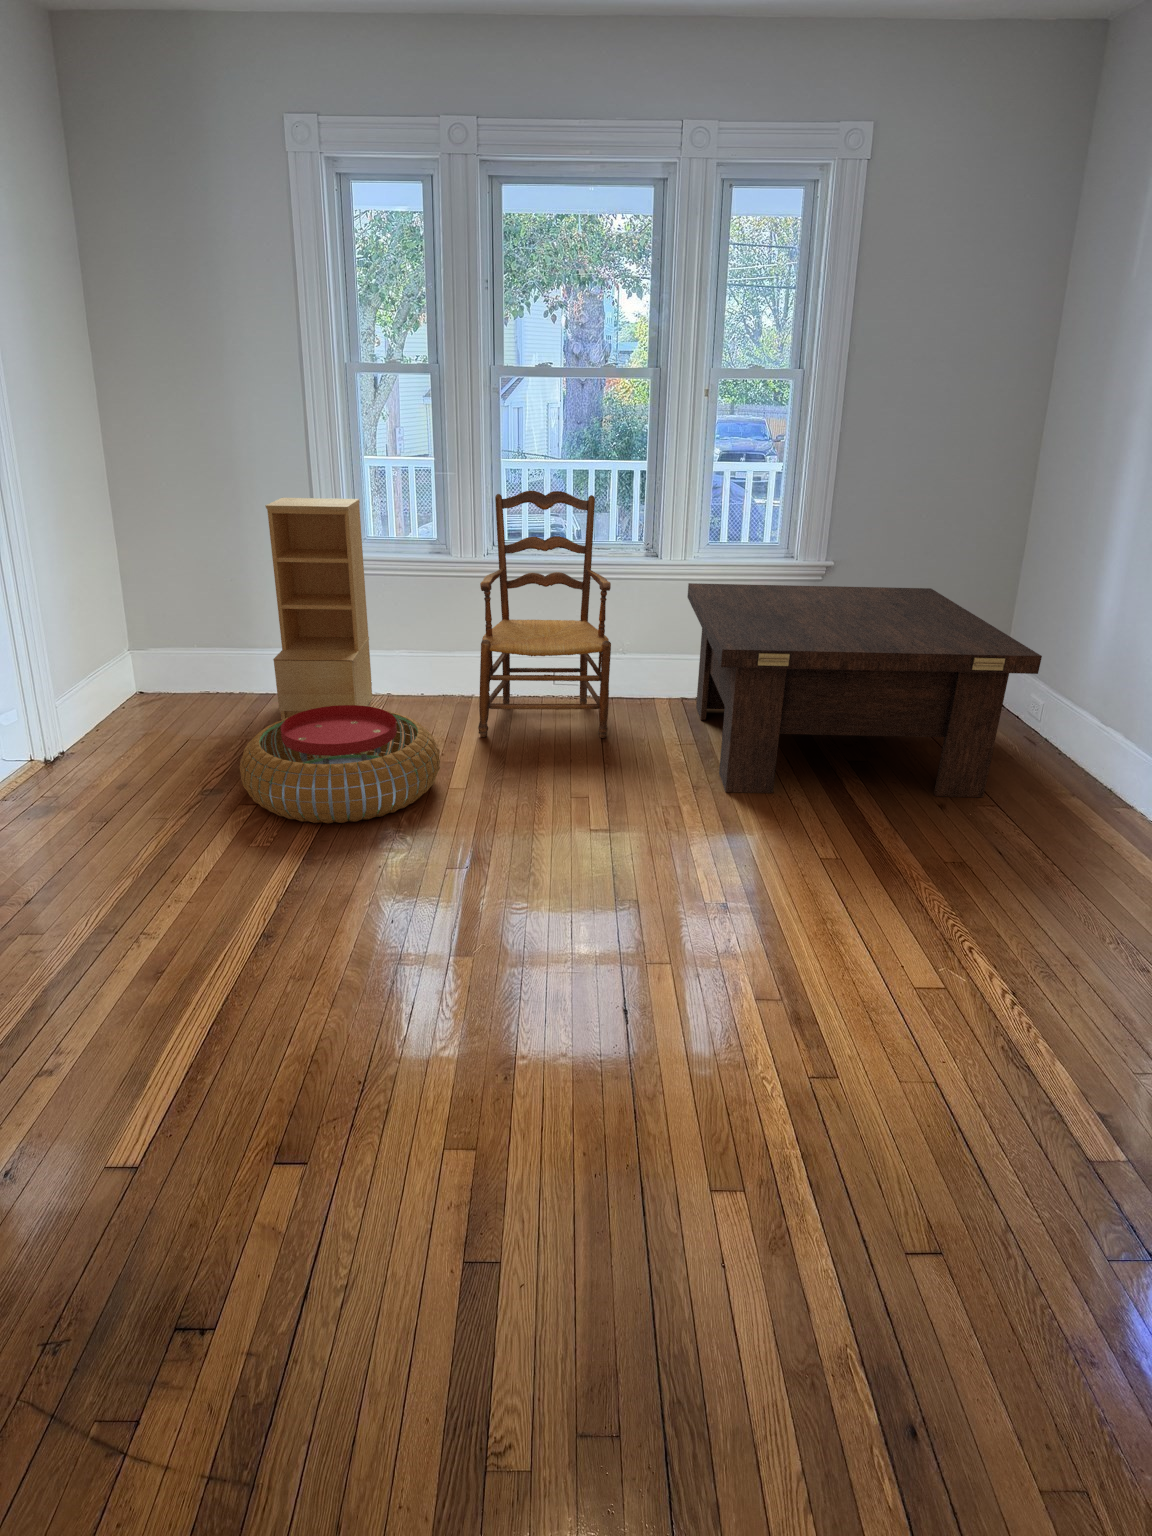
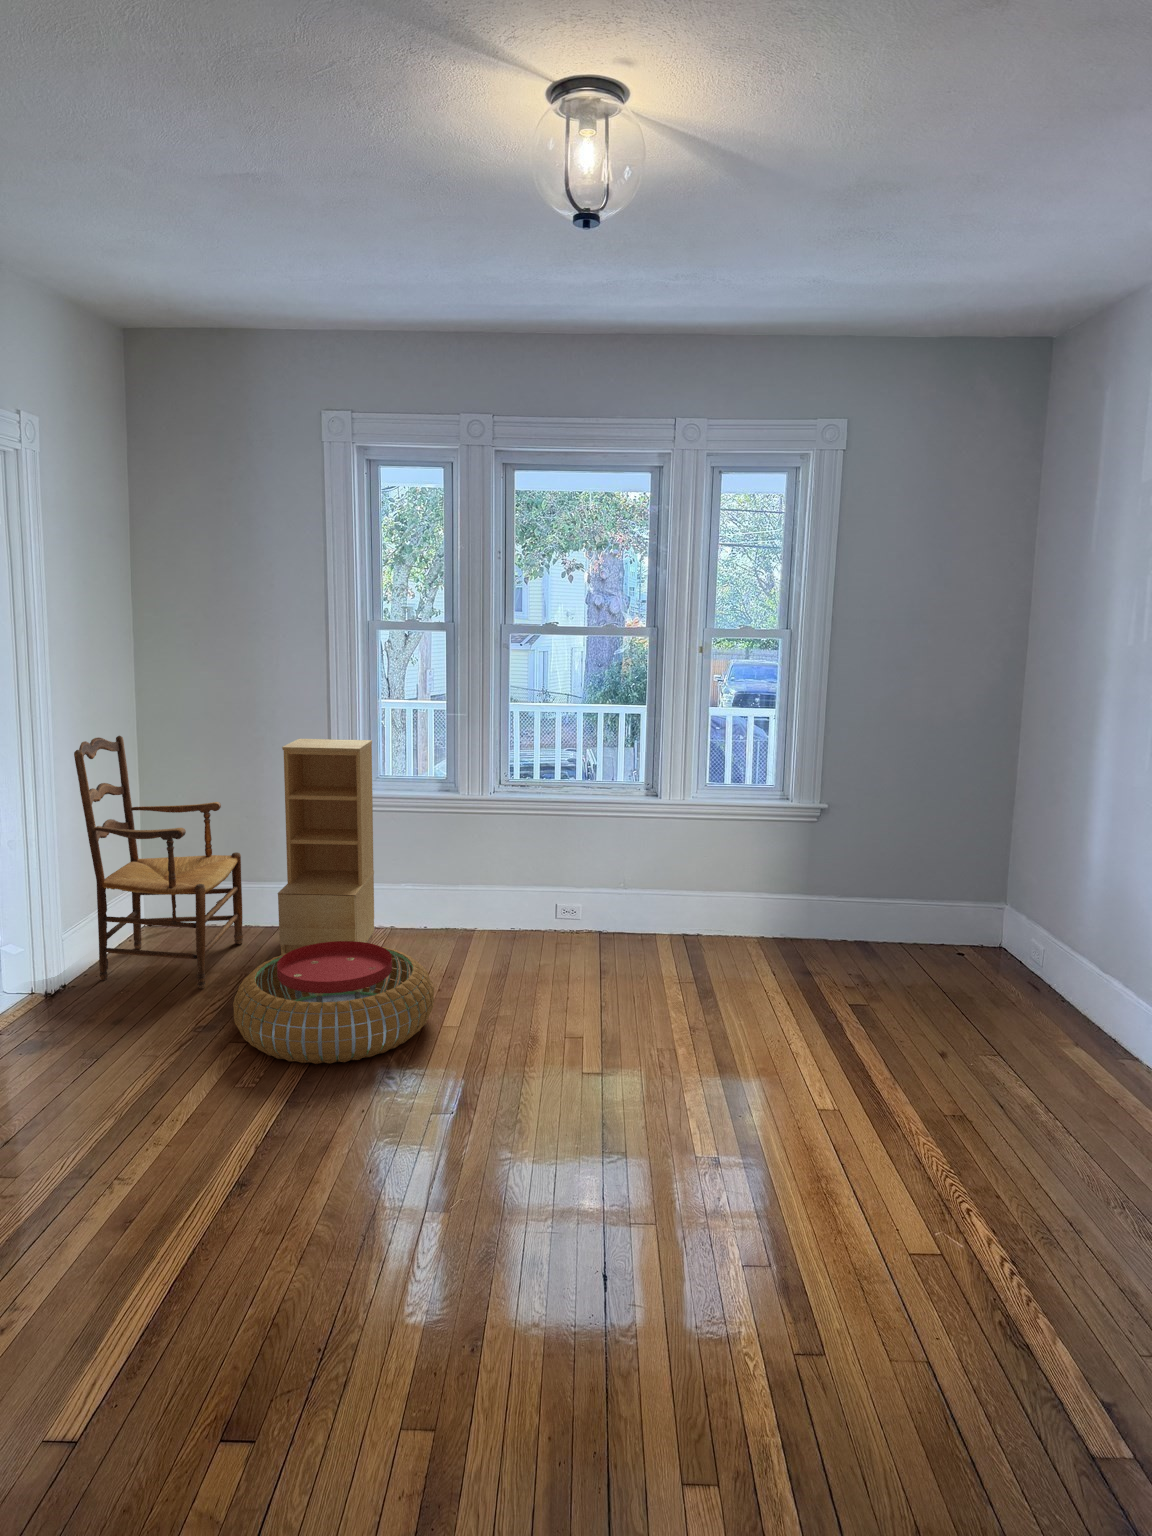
armchair: present [478,491,611,738] -> present [74,736,243,988]
coffee table: present [687,583,1042,797] -> none [688,821,1034,1045]

